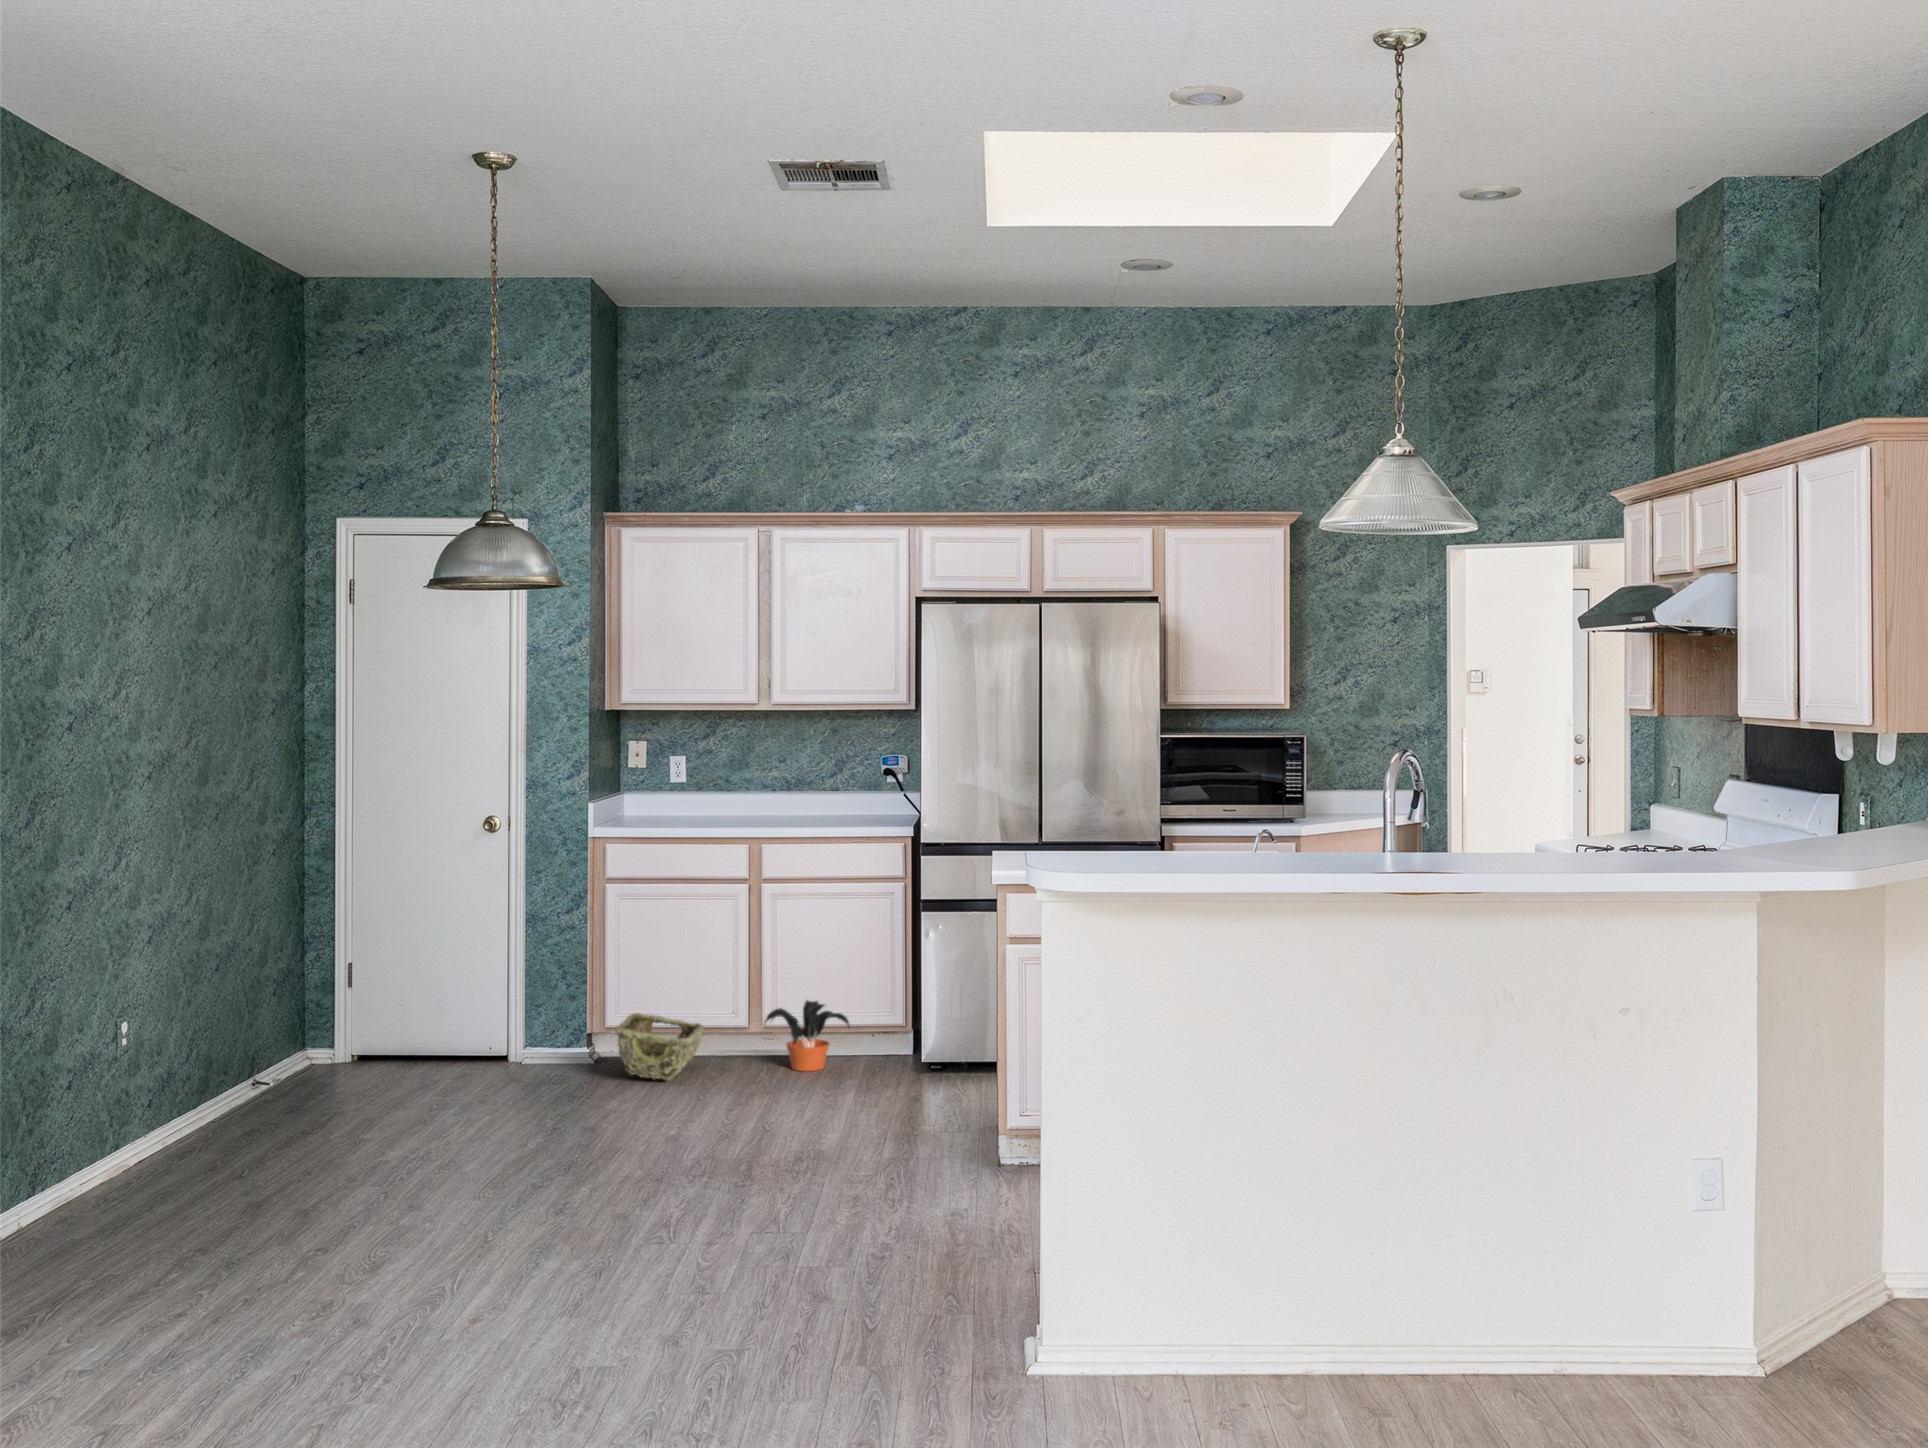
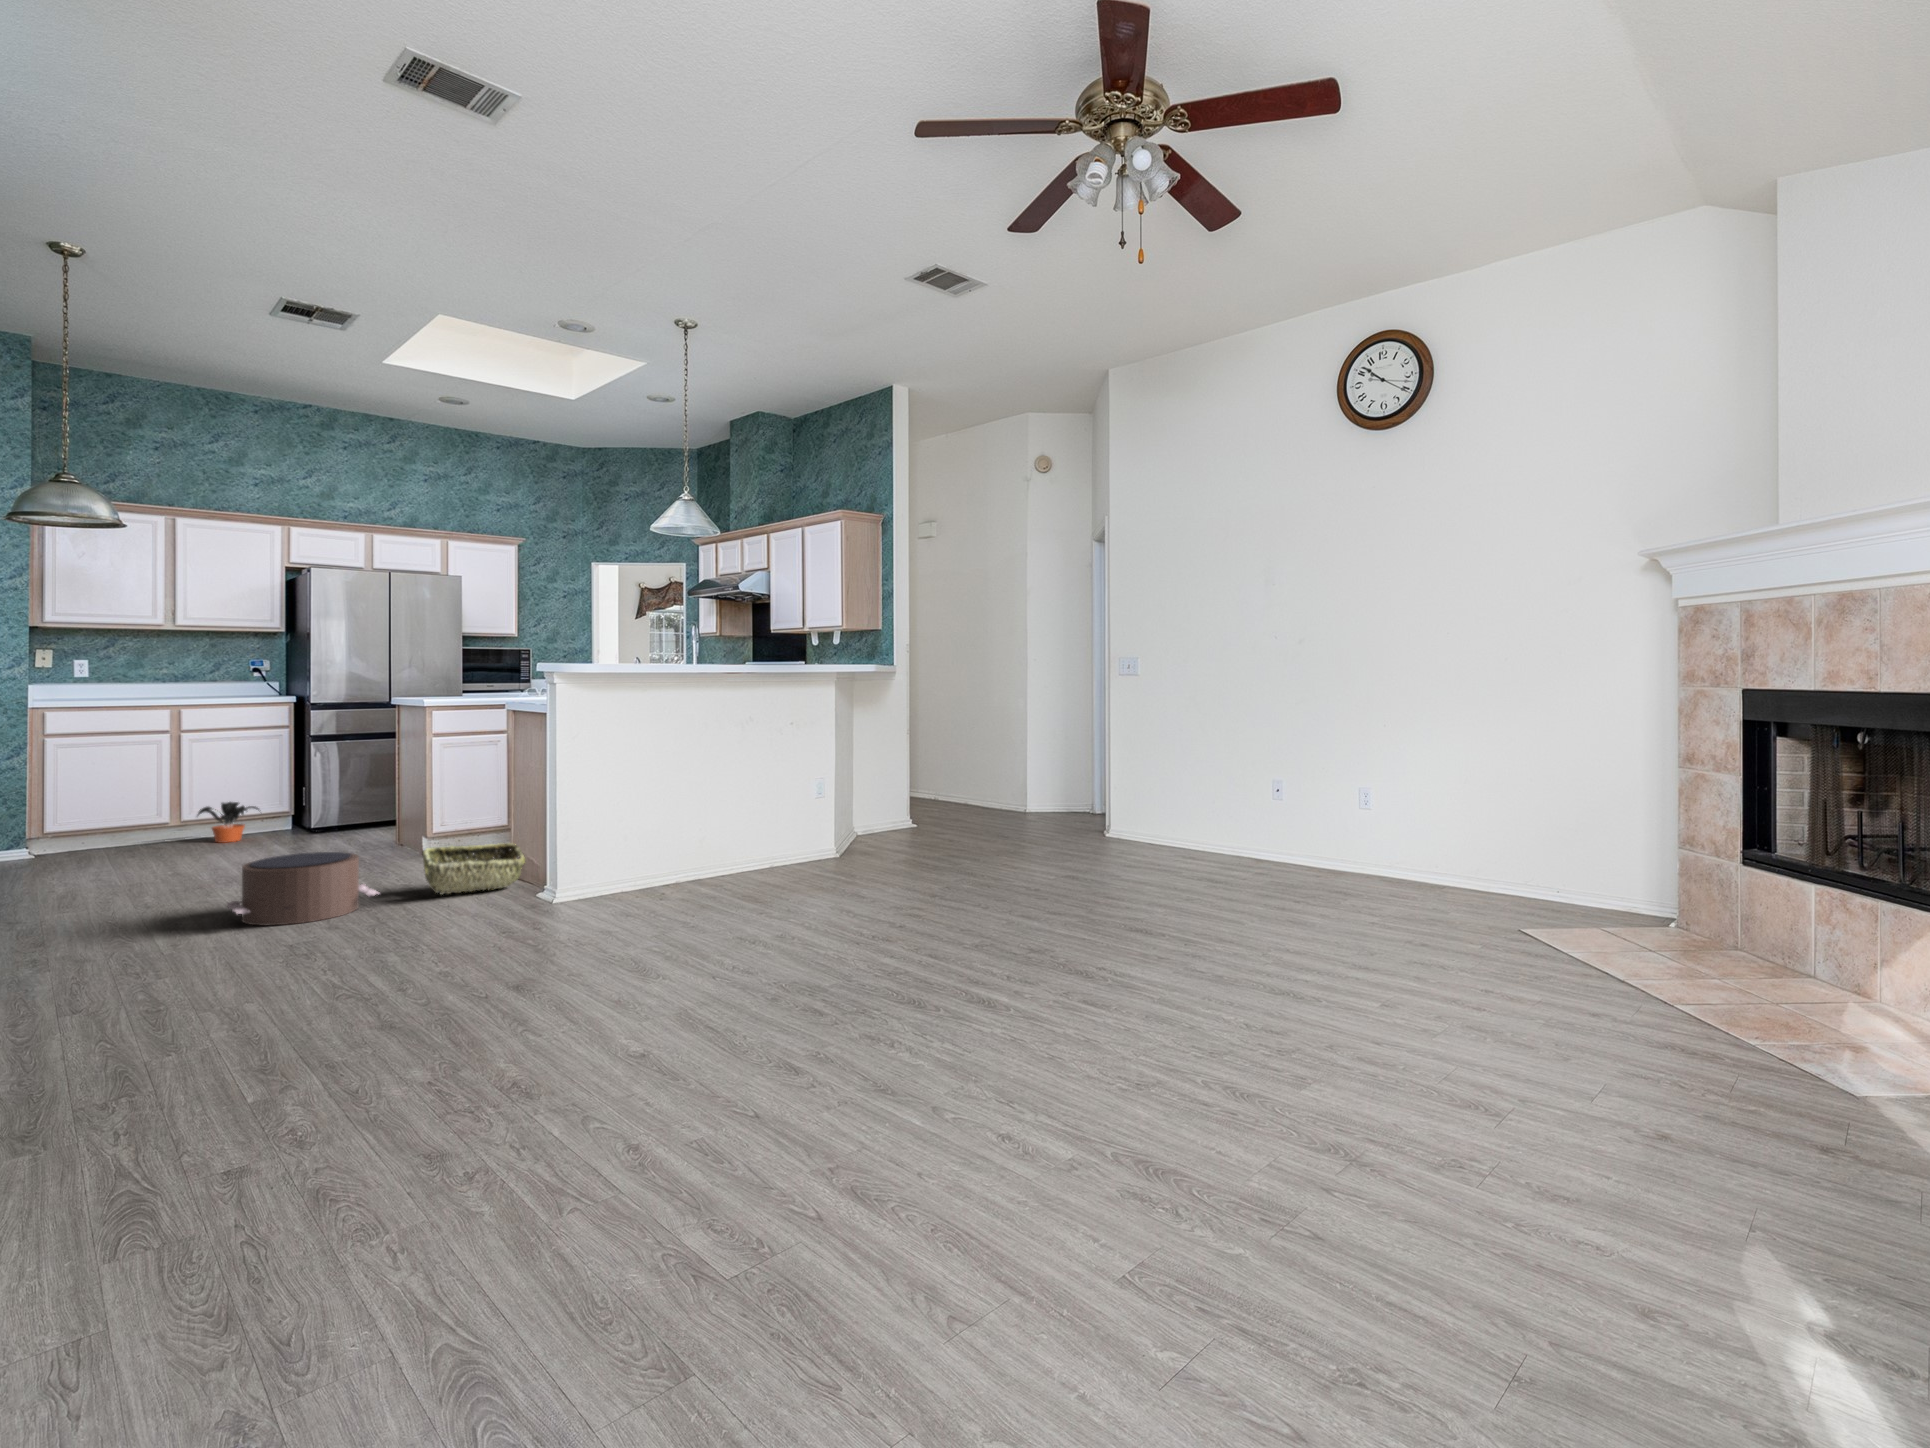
woven basket: present [616,1013,703,1081] -> present [422,843,525,894]
pouf: none [527,1184,754,1334] -> present [227,852,379,925]

